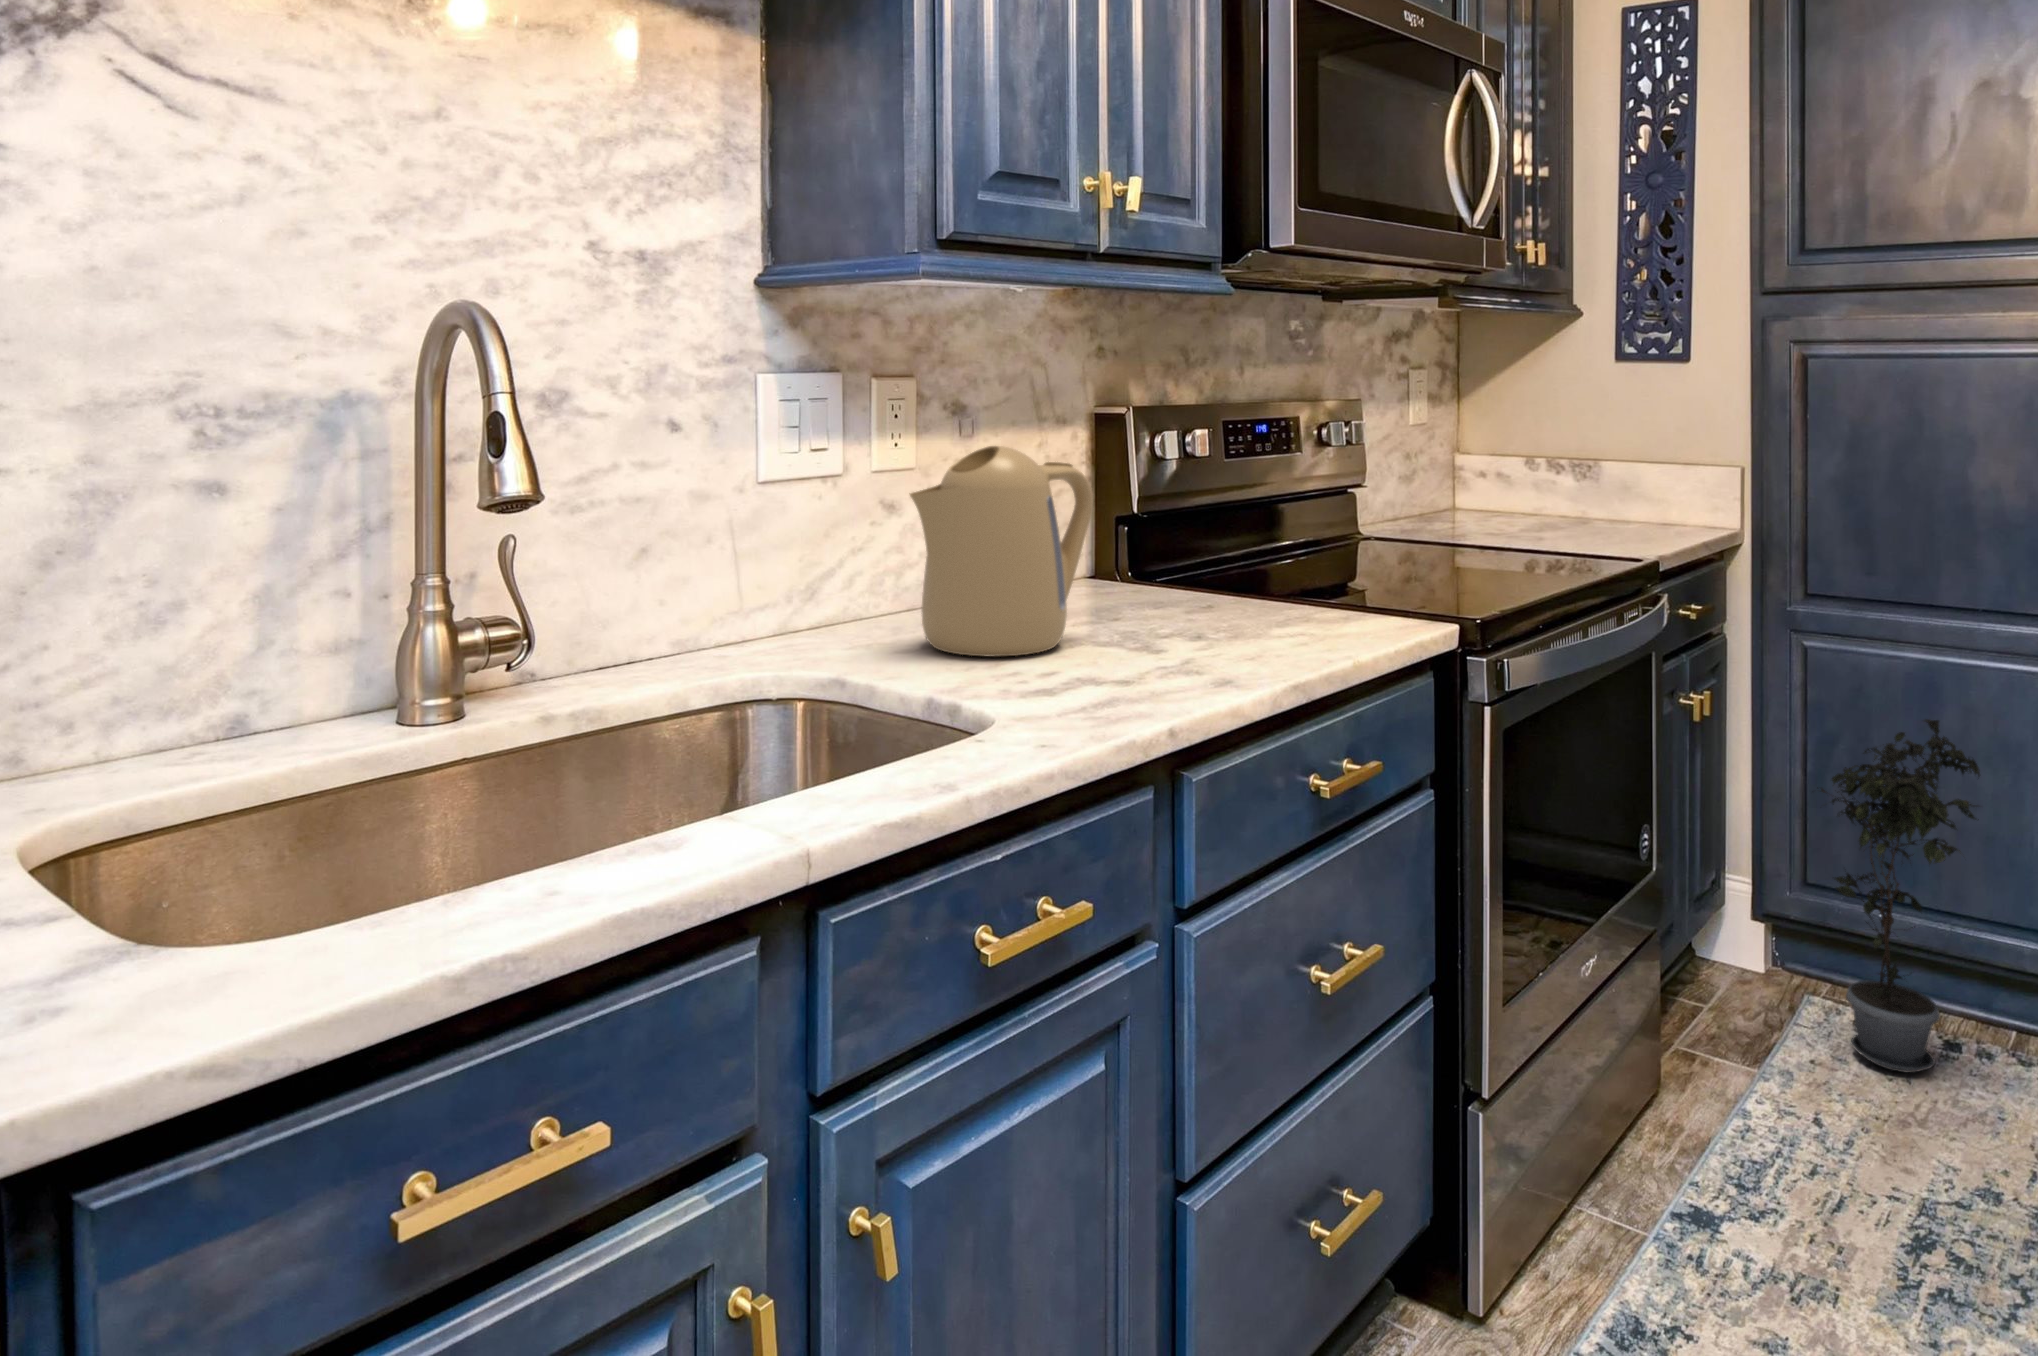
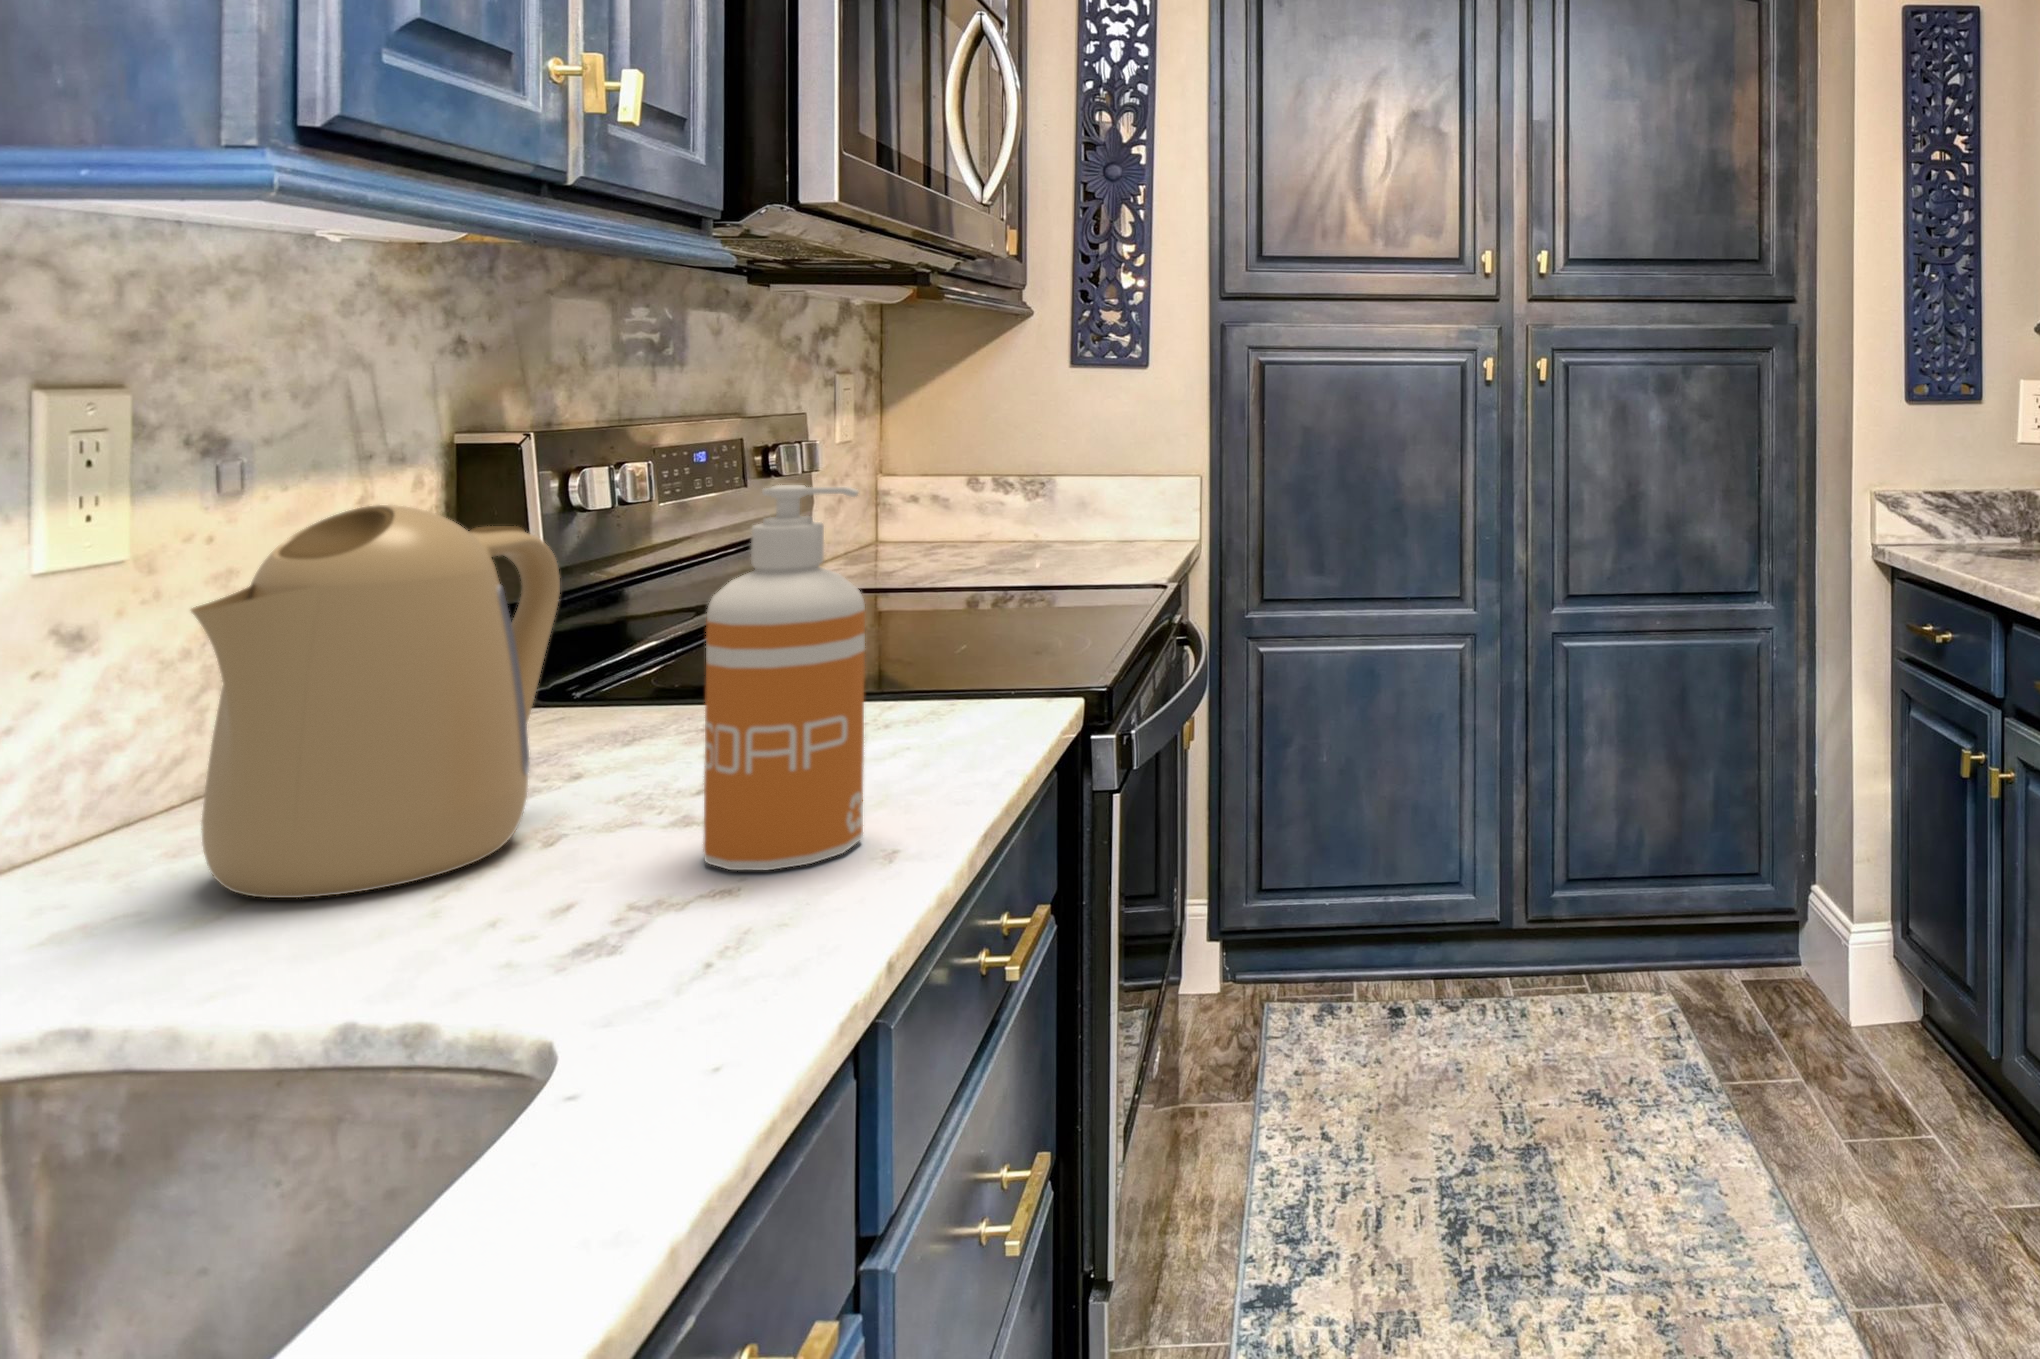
soap dispenser: none [1130,445,1224,686] -> present [703,485,865,870]
potted plant: present [1821,719,1980,1073] -> none [1290,705,1439,1058]

